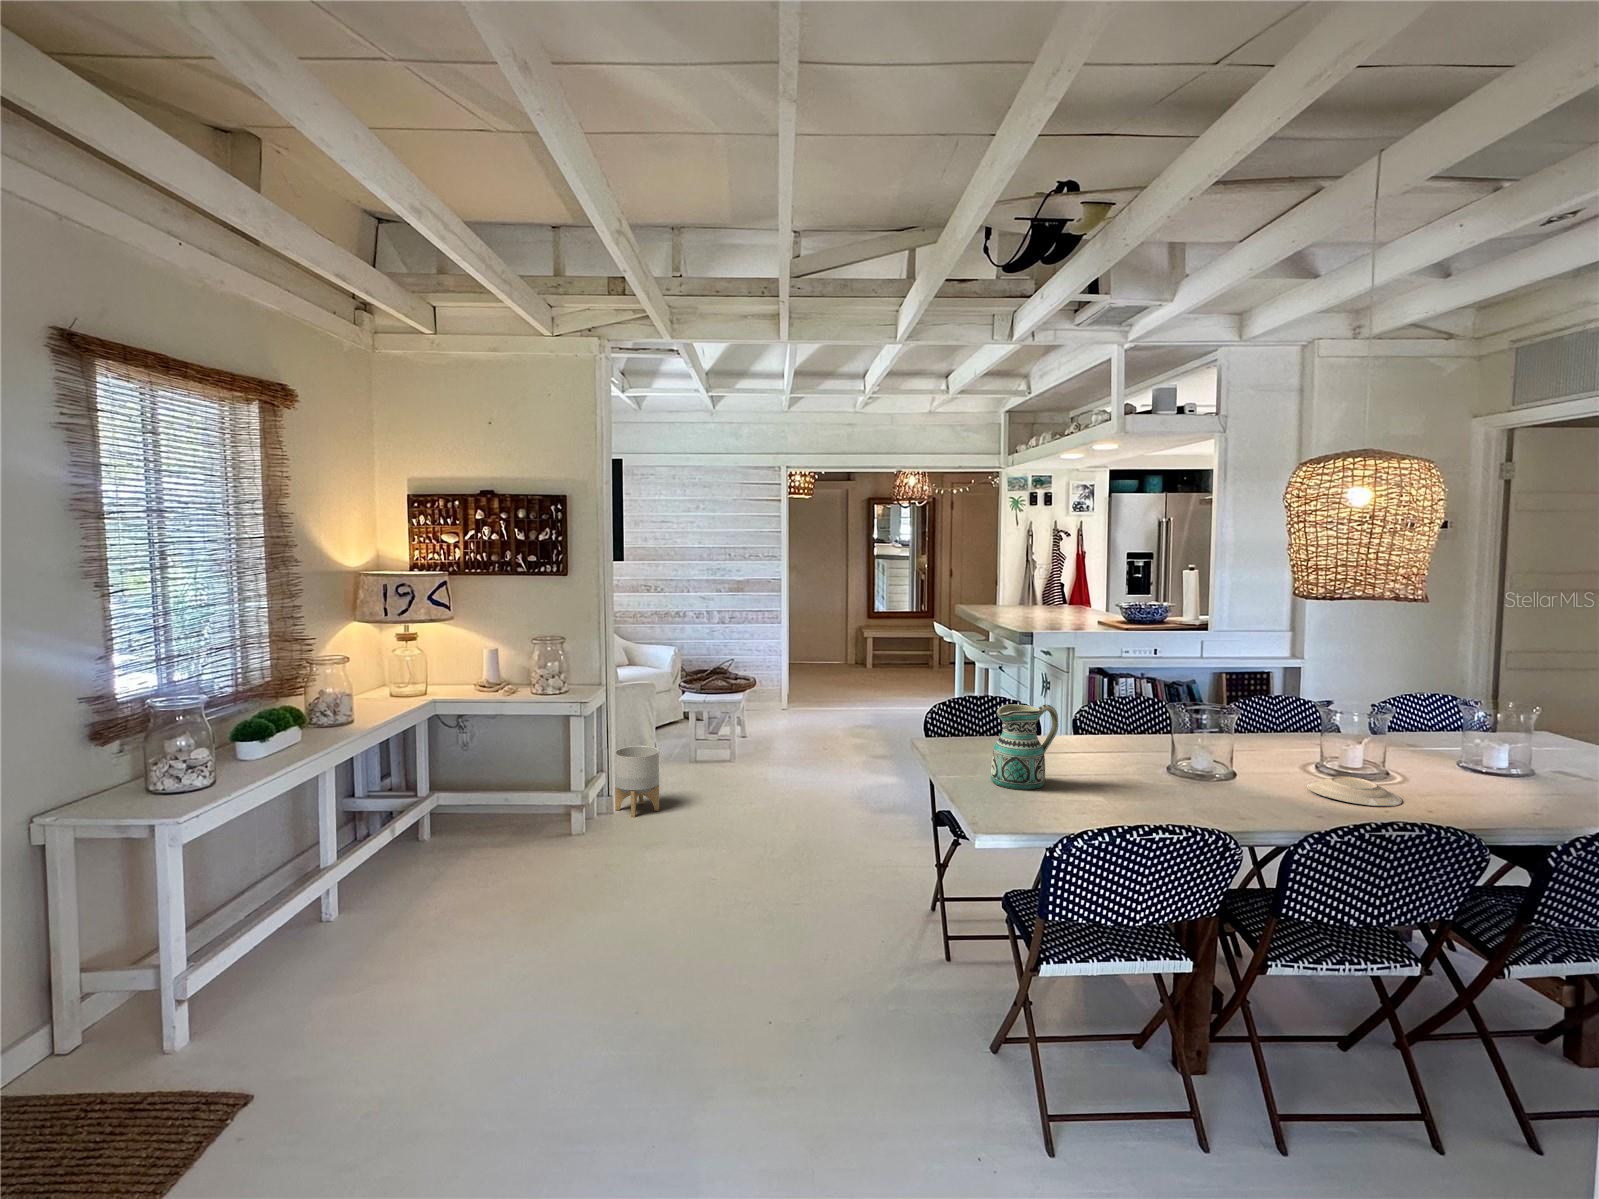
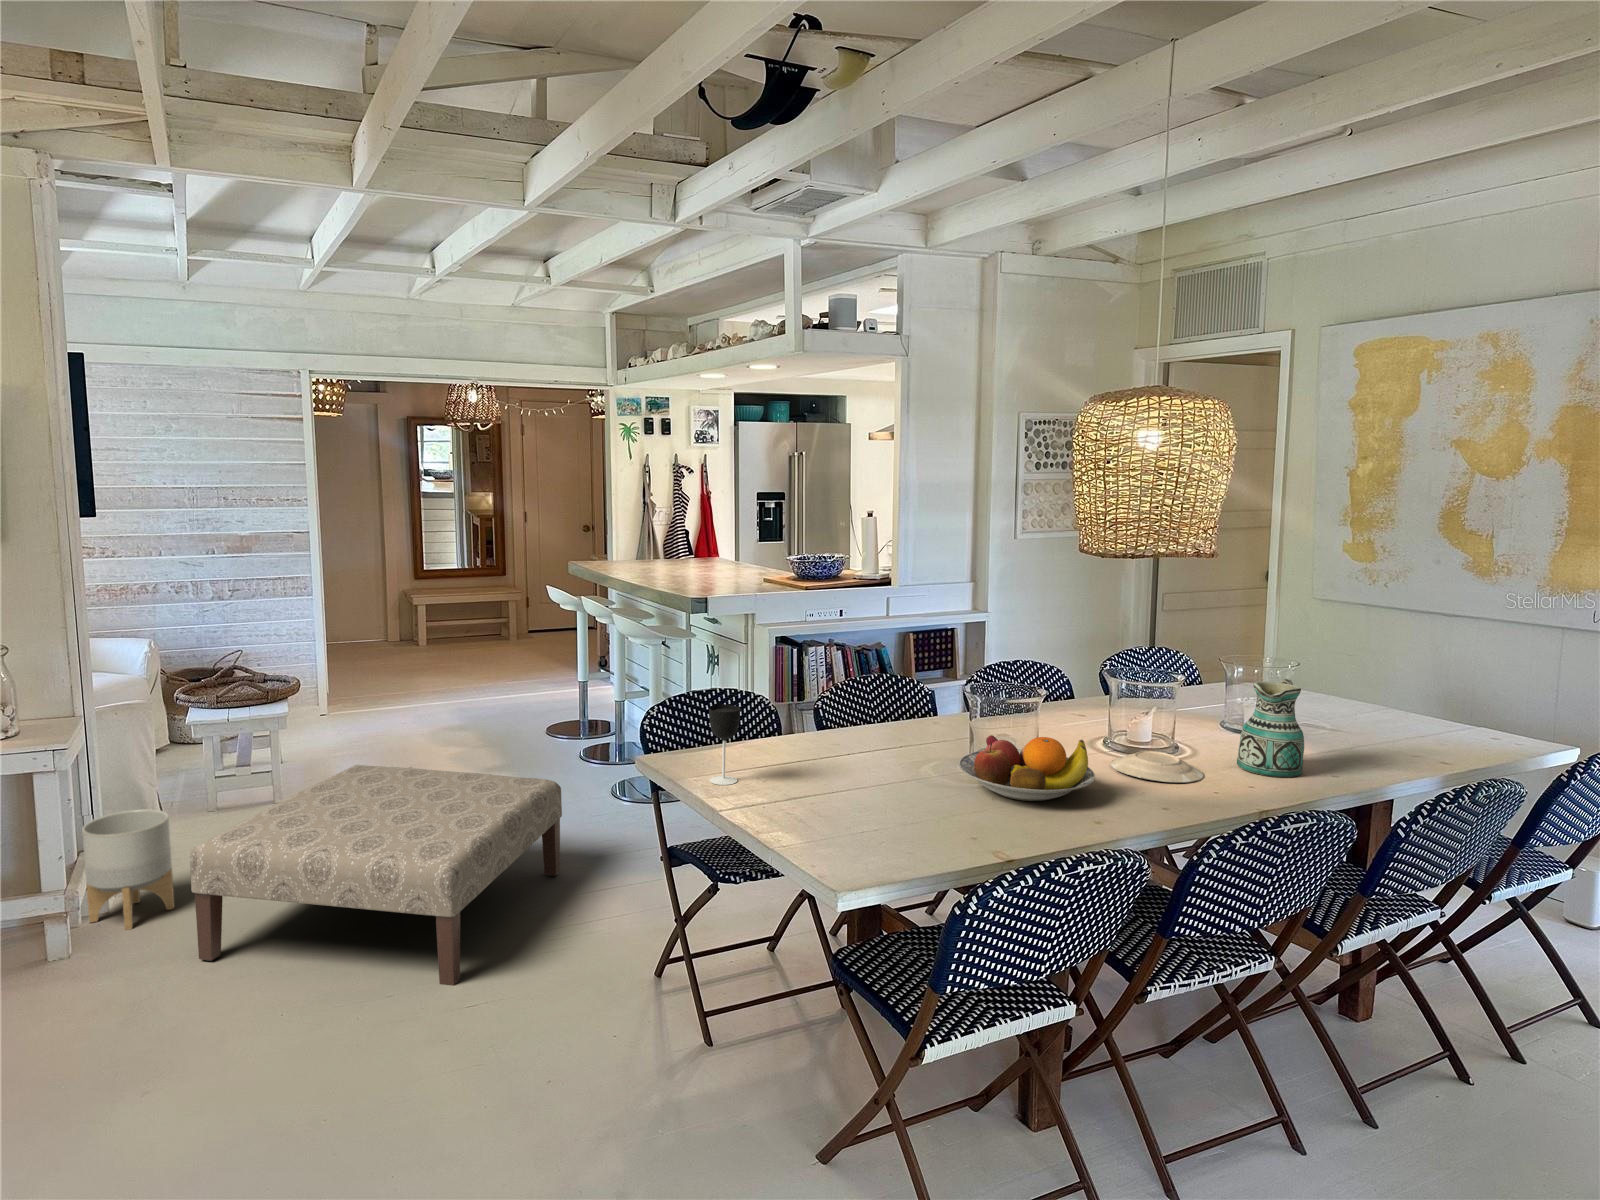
wine glass: none [949,699,972,758] -> present [709,704,740,785]
ceramic pitcher: present [991,704,1058,790] -> present [1237,679,1304,777]
ottoman: none [660,735,896,883] -> present [190,765,562,986]
fruit bowl: none [1140,743,1262,799] -> present [959,735,1095,801]

